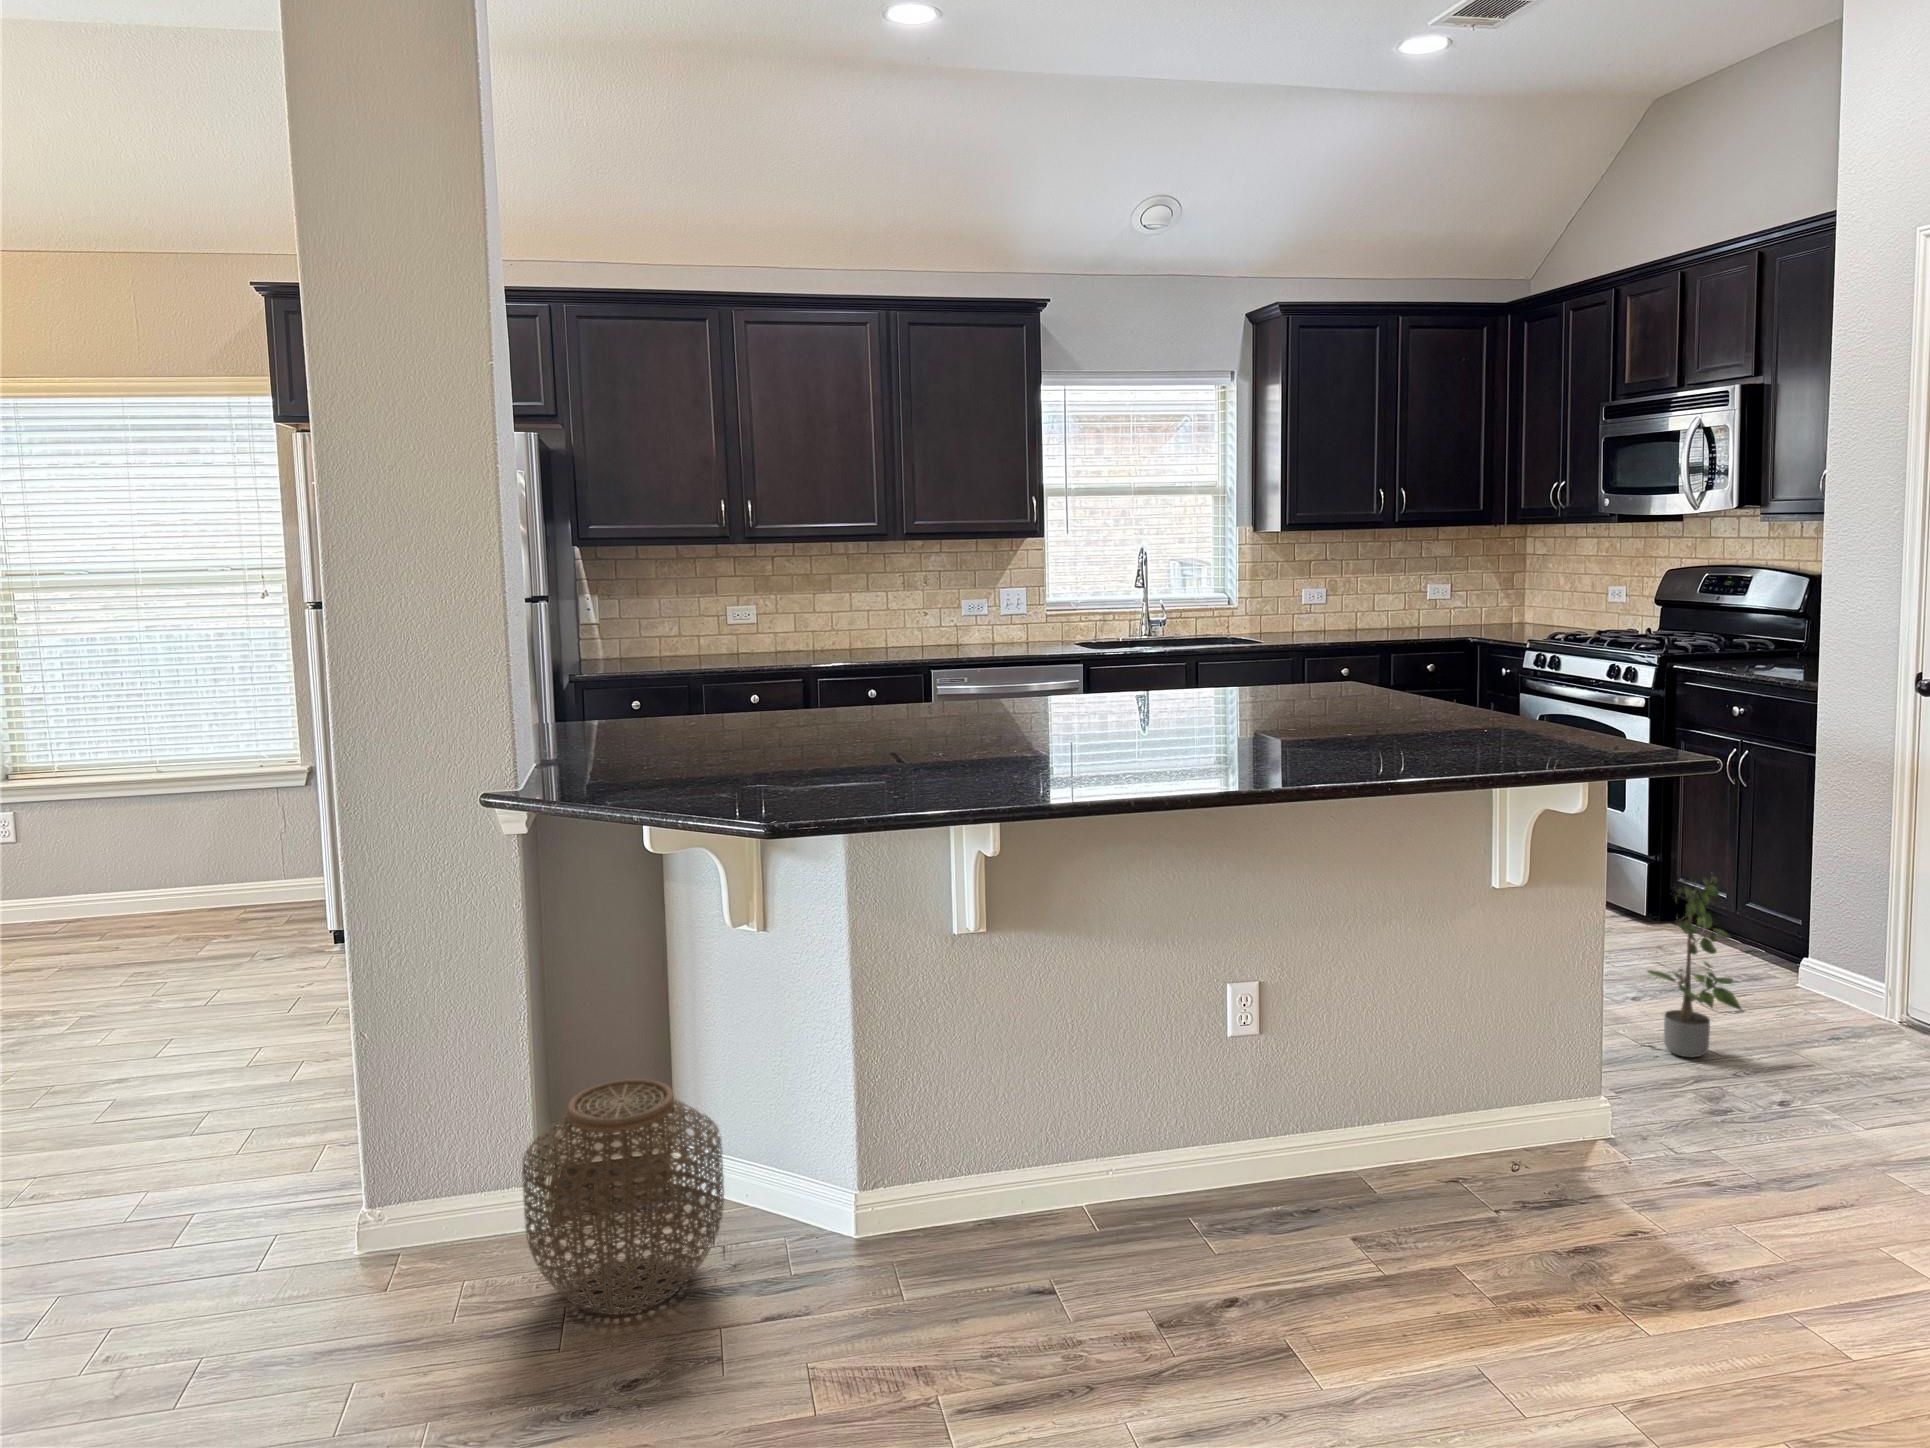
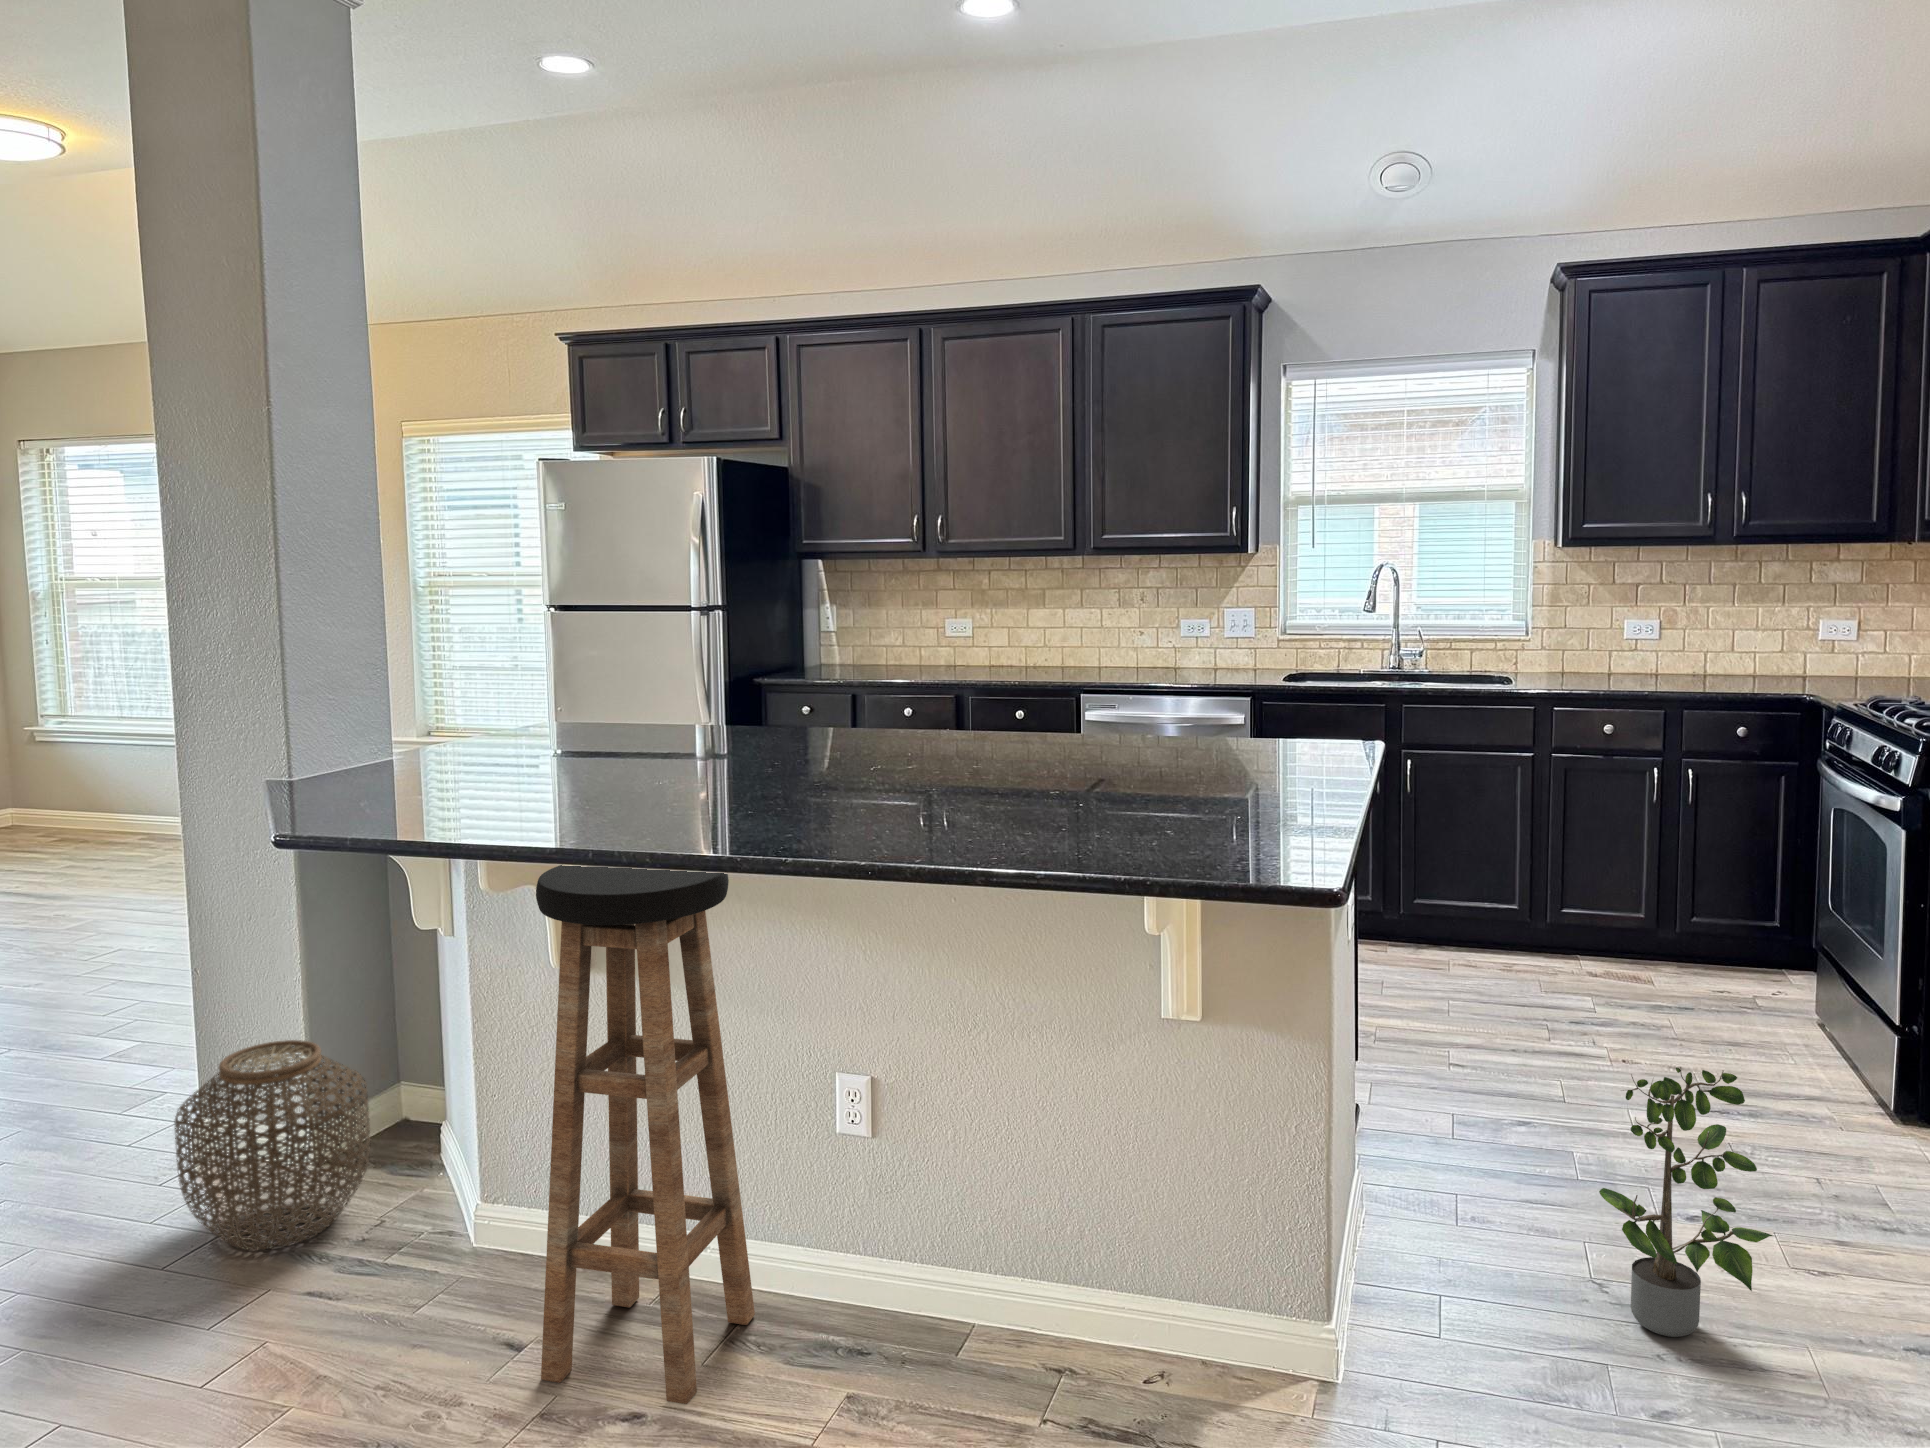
bar stool: none [1061,808,1243,1301] -> present [536,865,755,1404]

